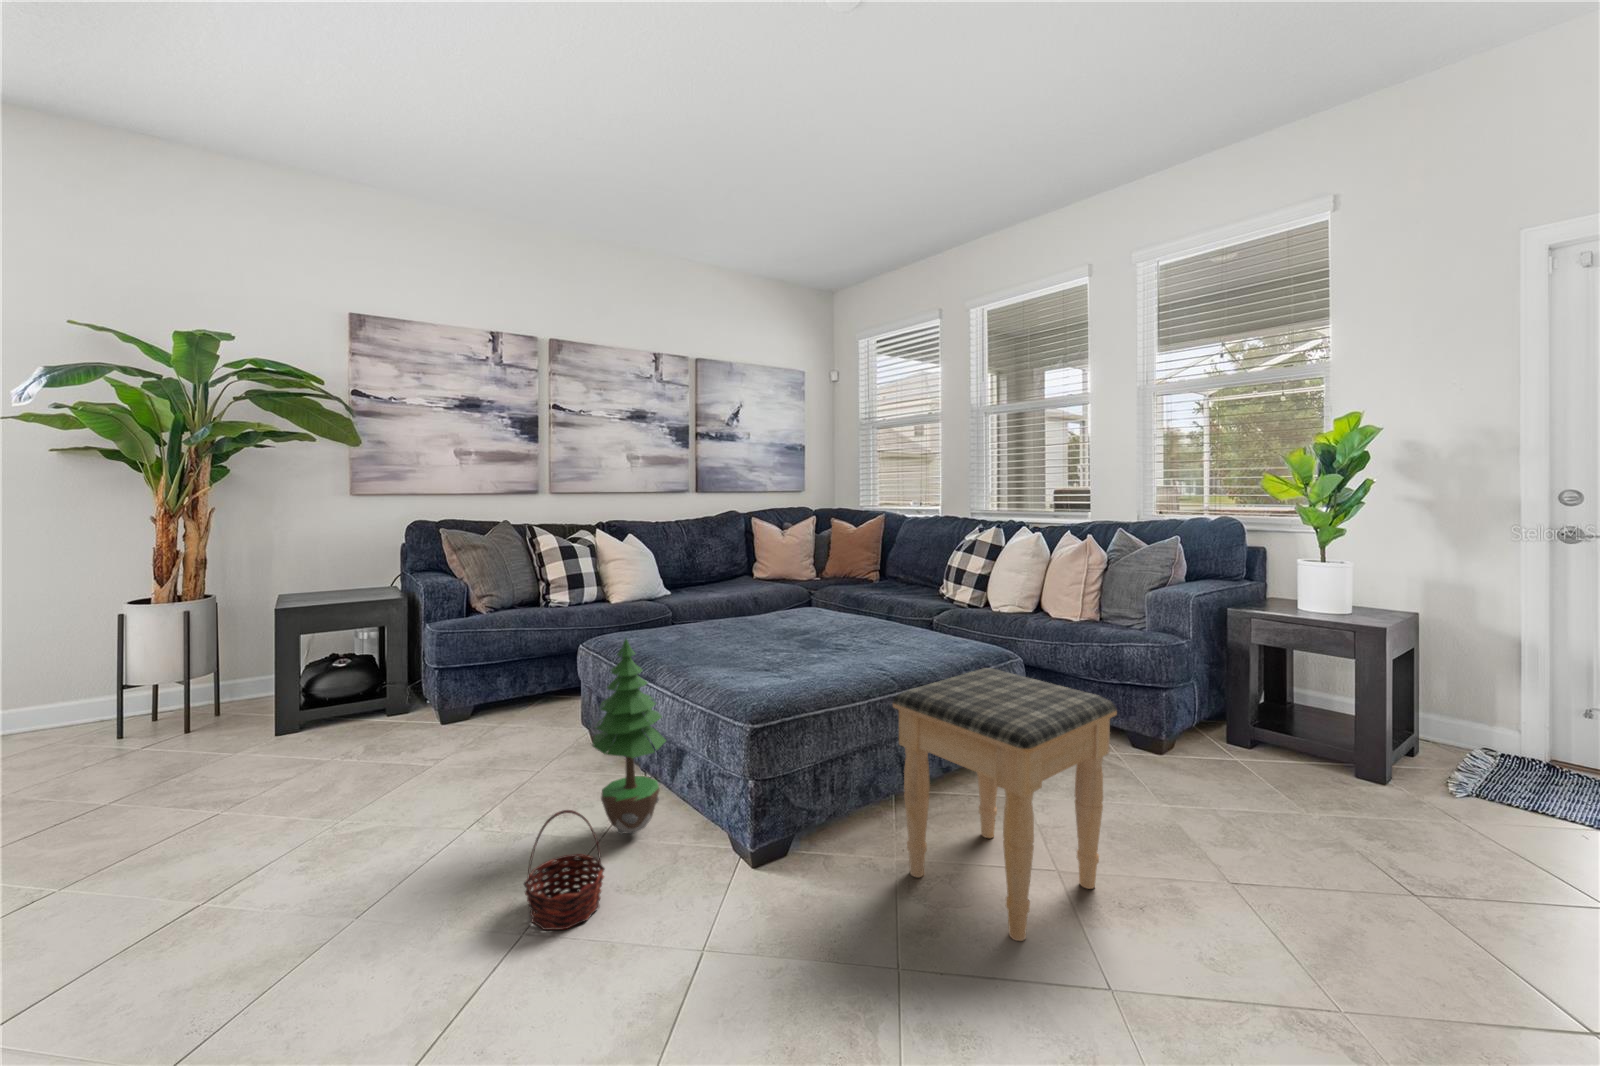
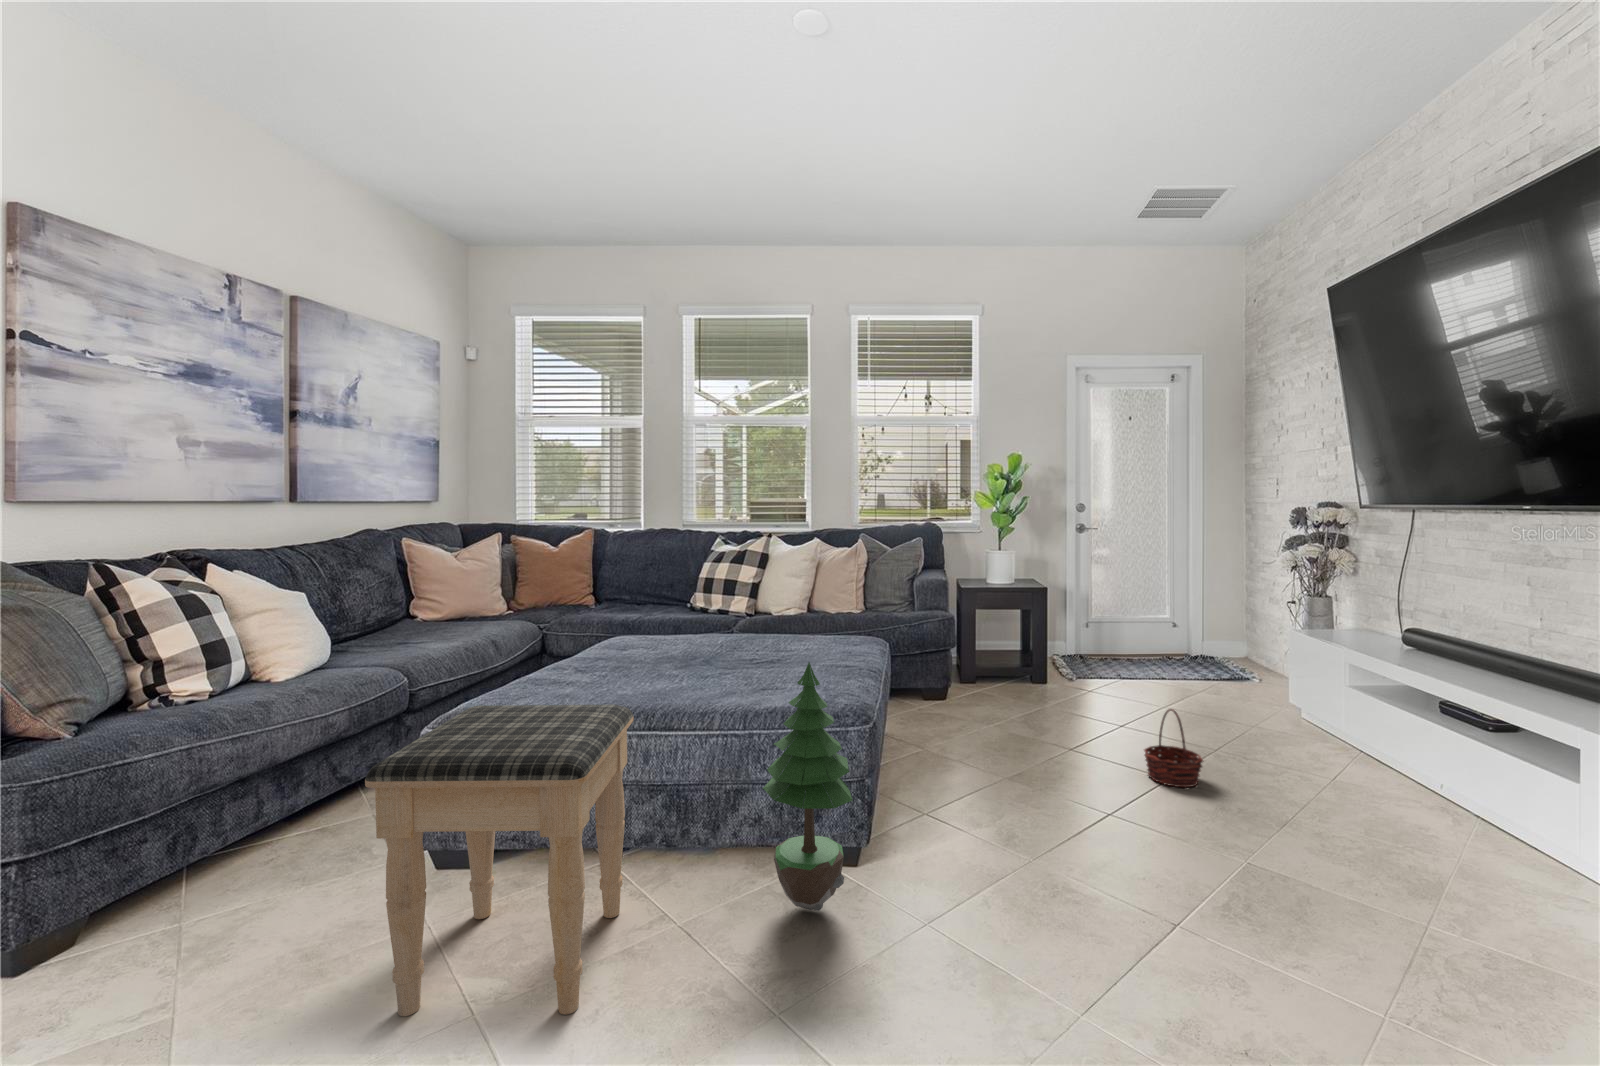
footstool: present [893,668,1117,941] -> present [365,705,633,1016]
basket: present [523,810,605,930] -> present [1144,709,1203,787]

